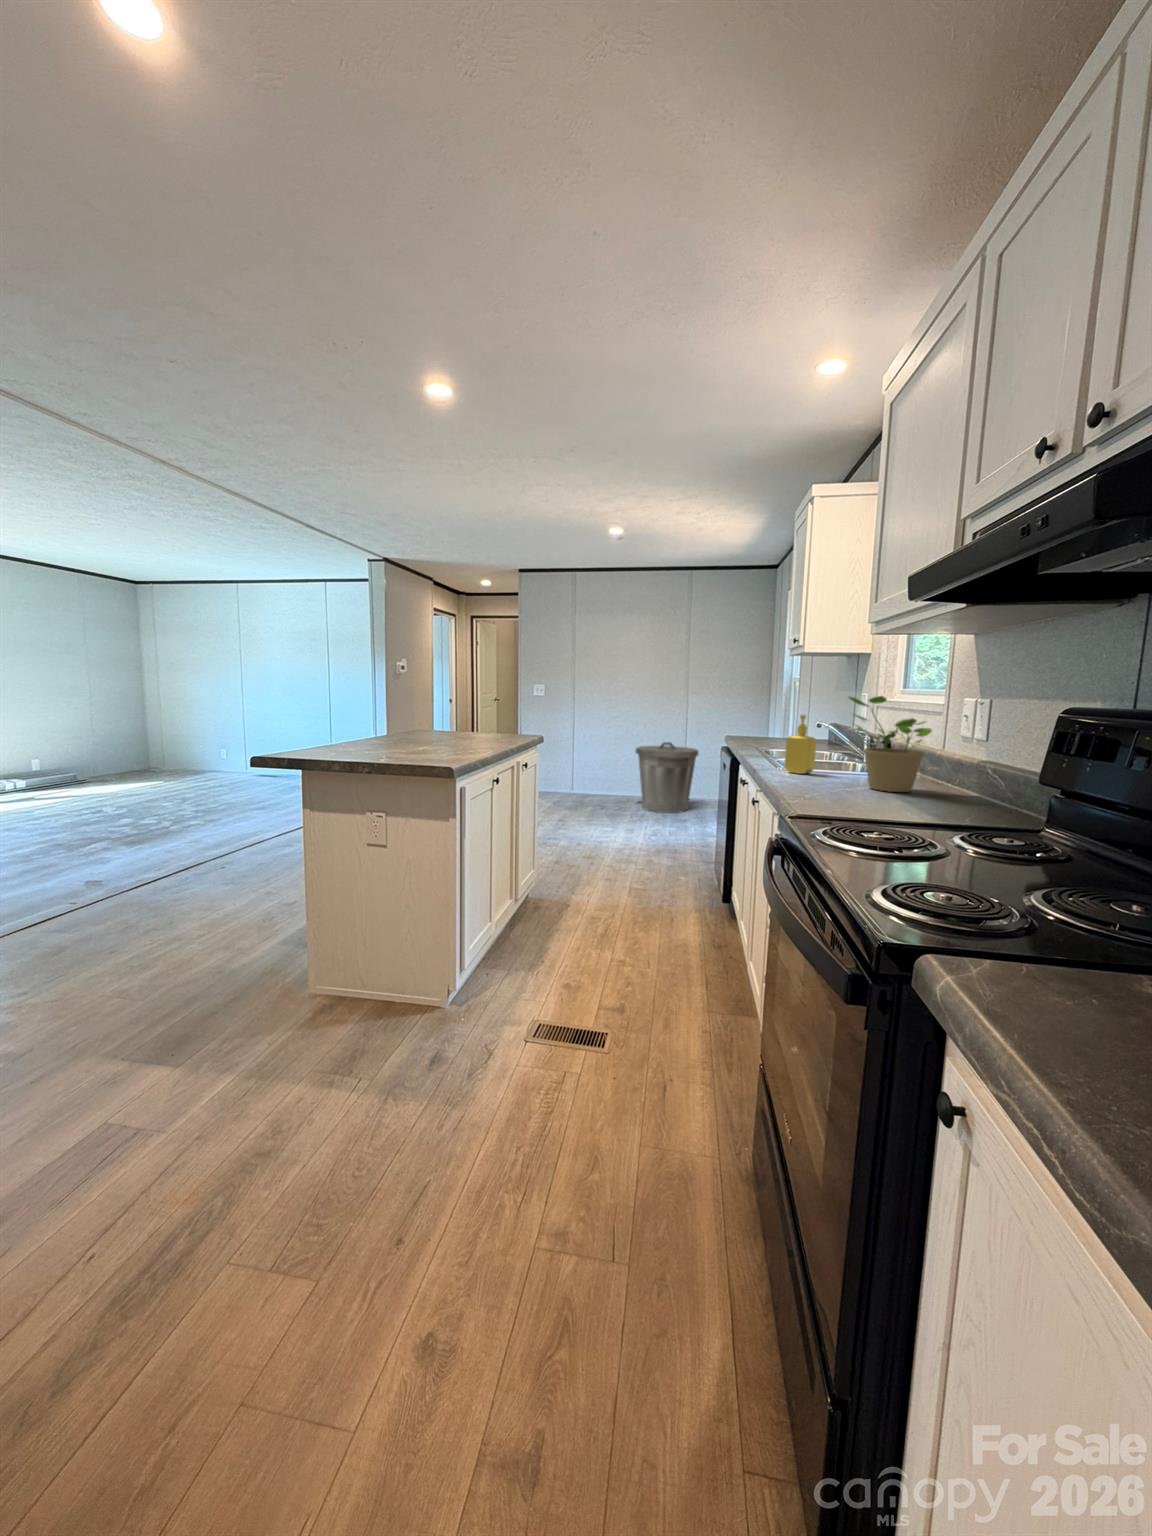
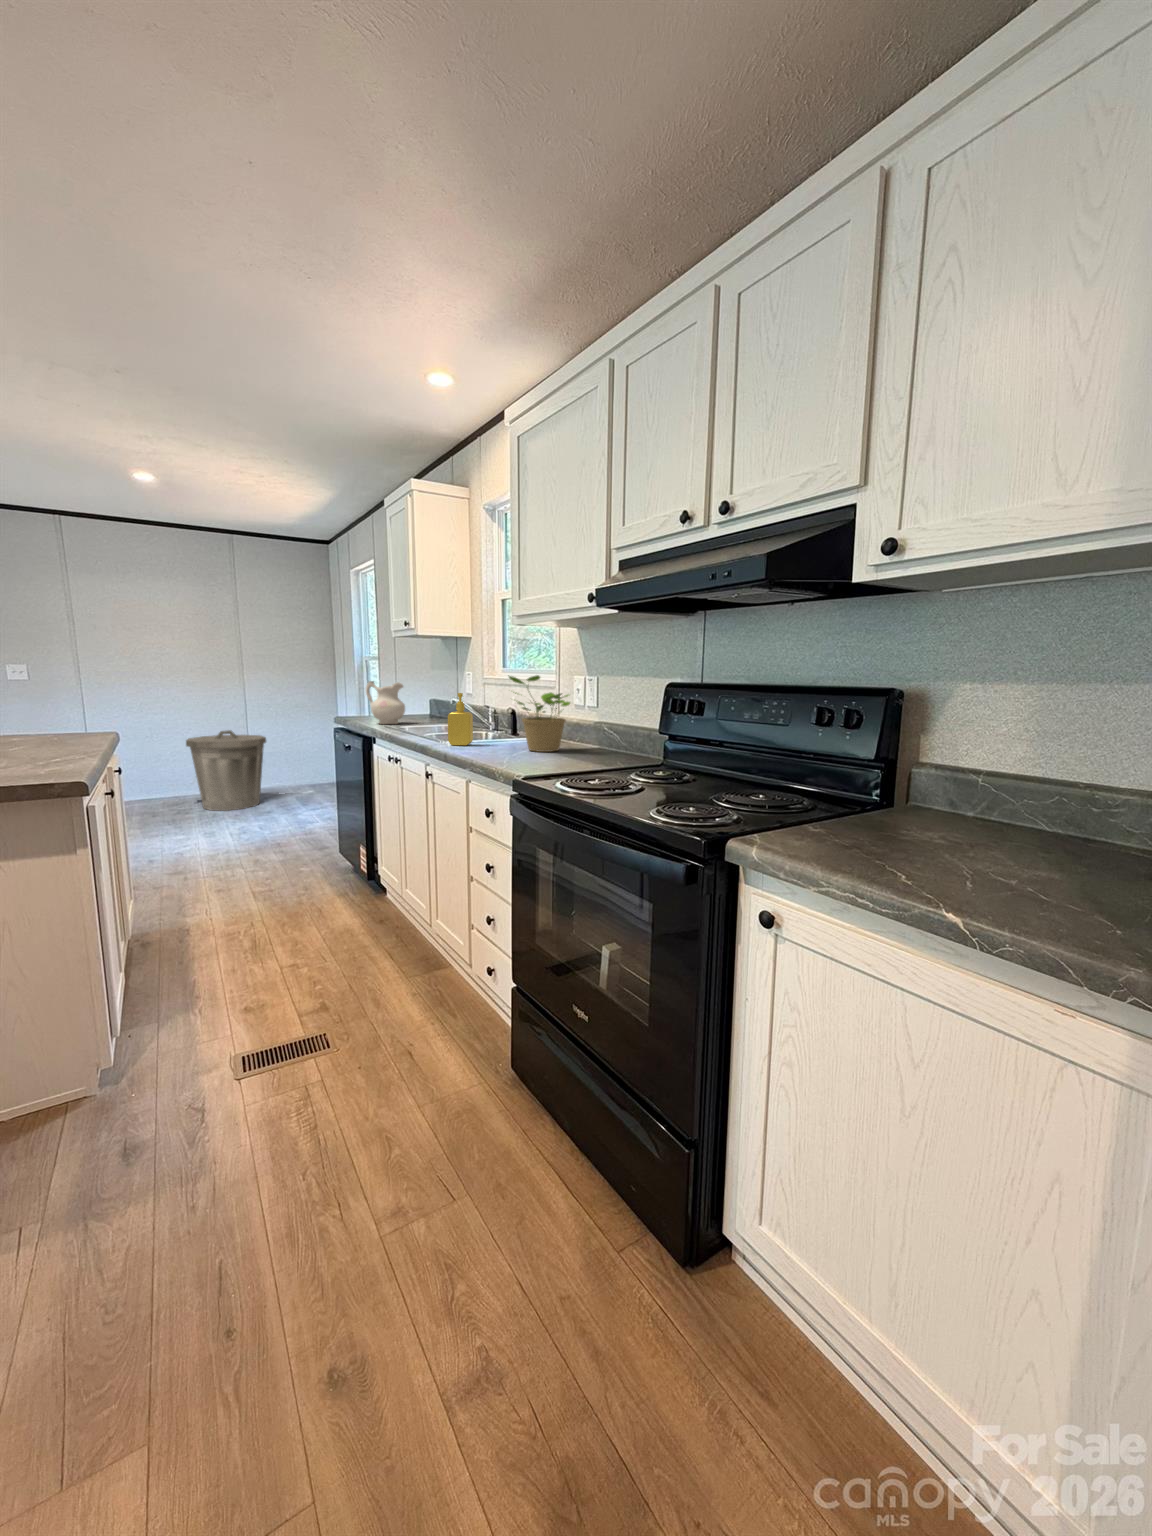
ceramic pitcher: none [750,700,789,746] -> present [366,681,405,724]

